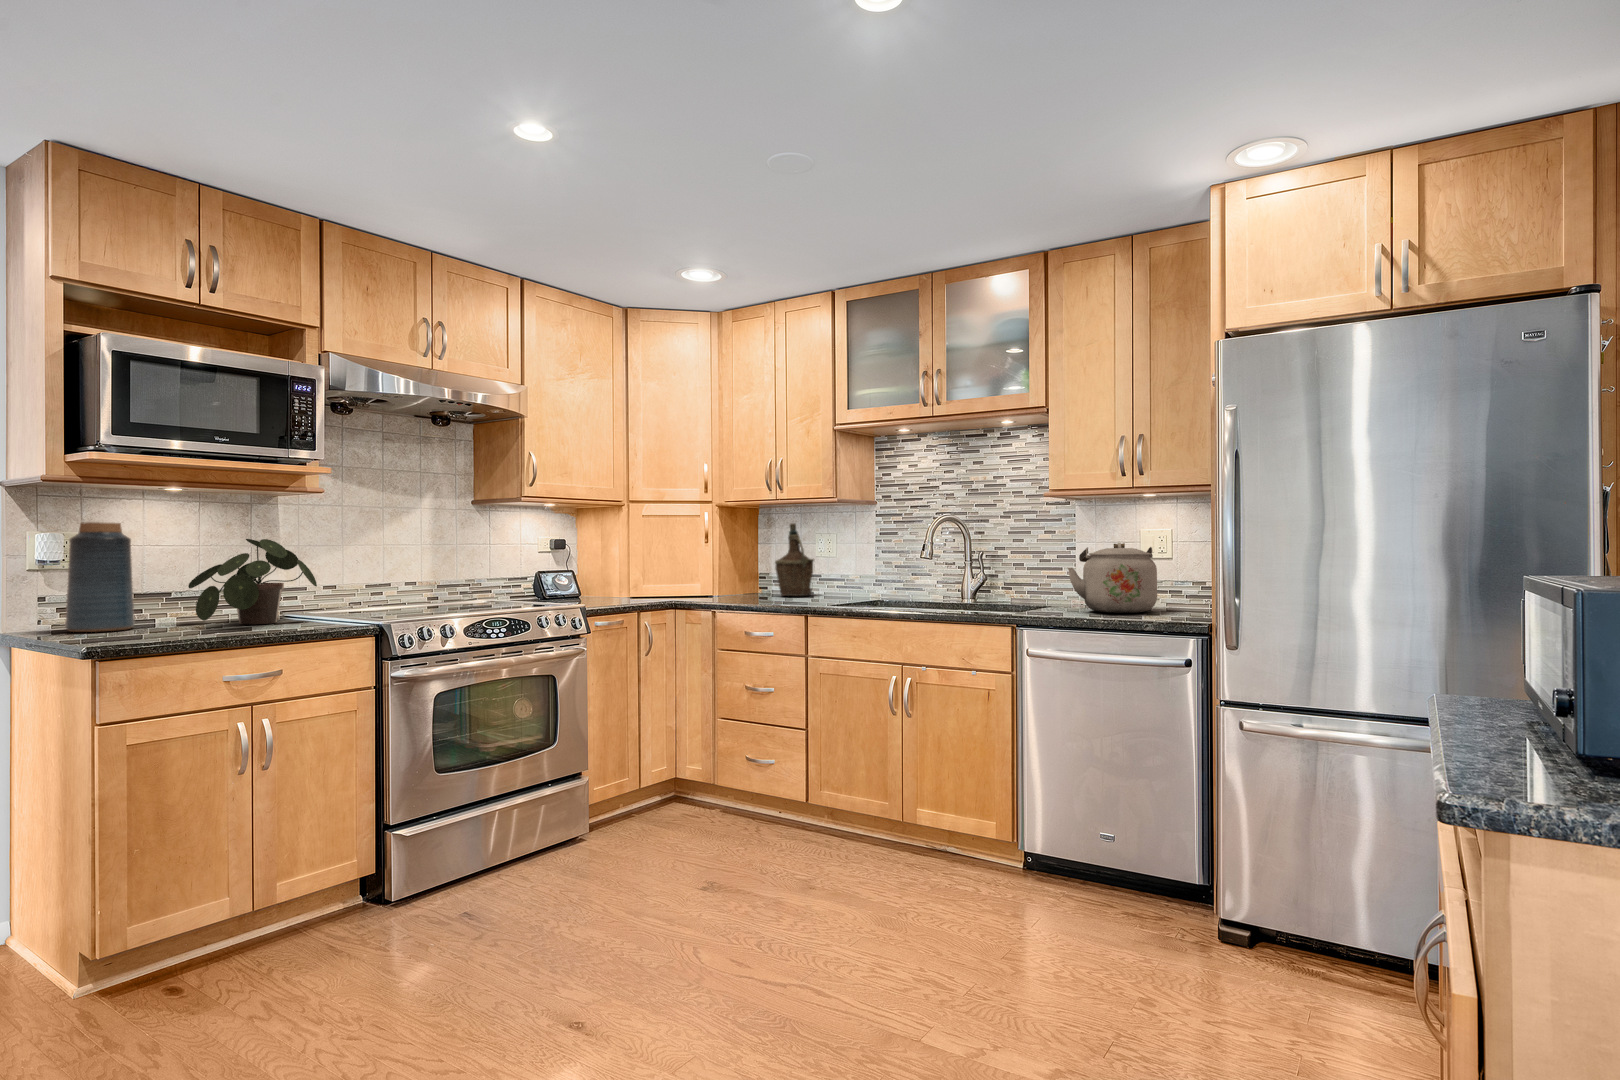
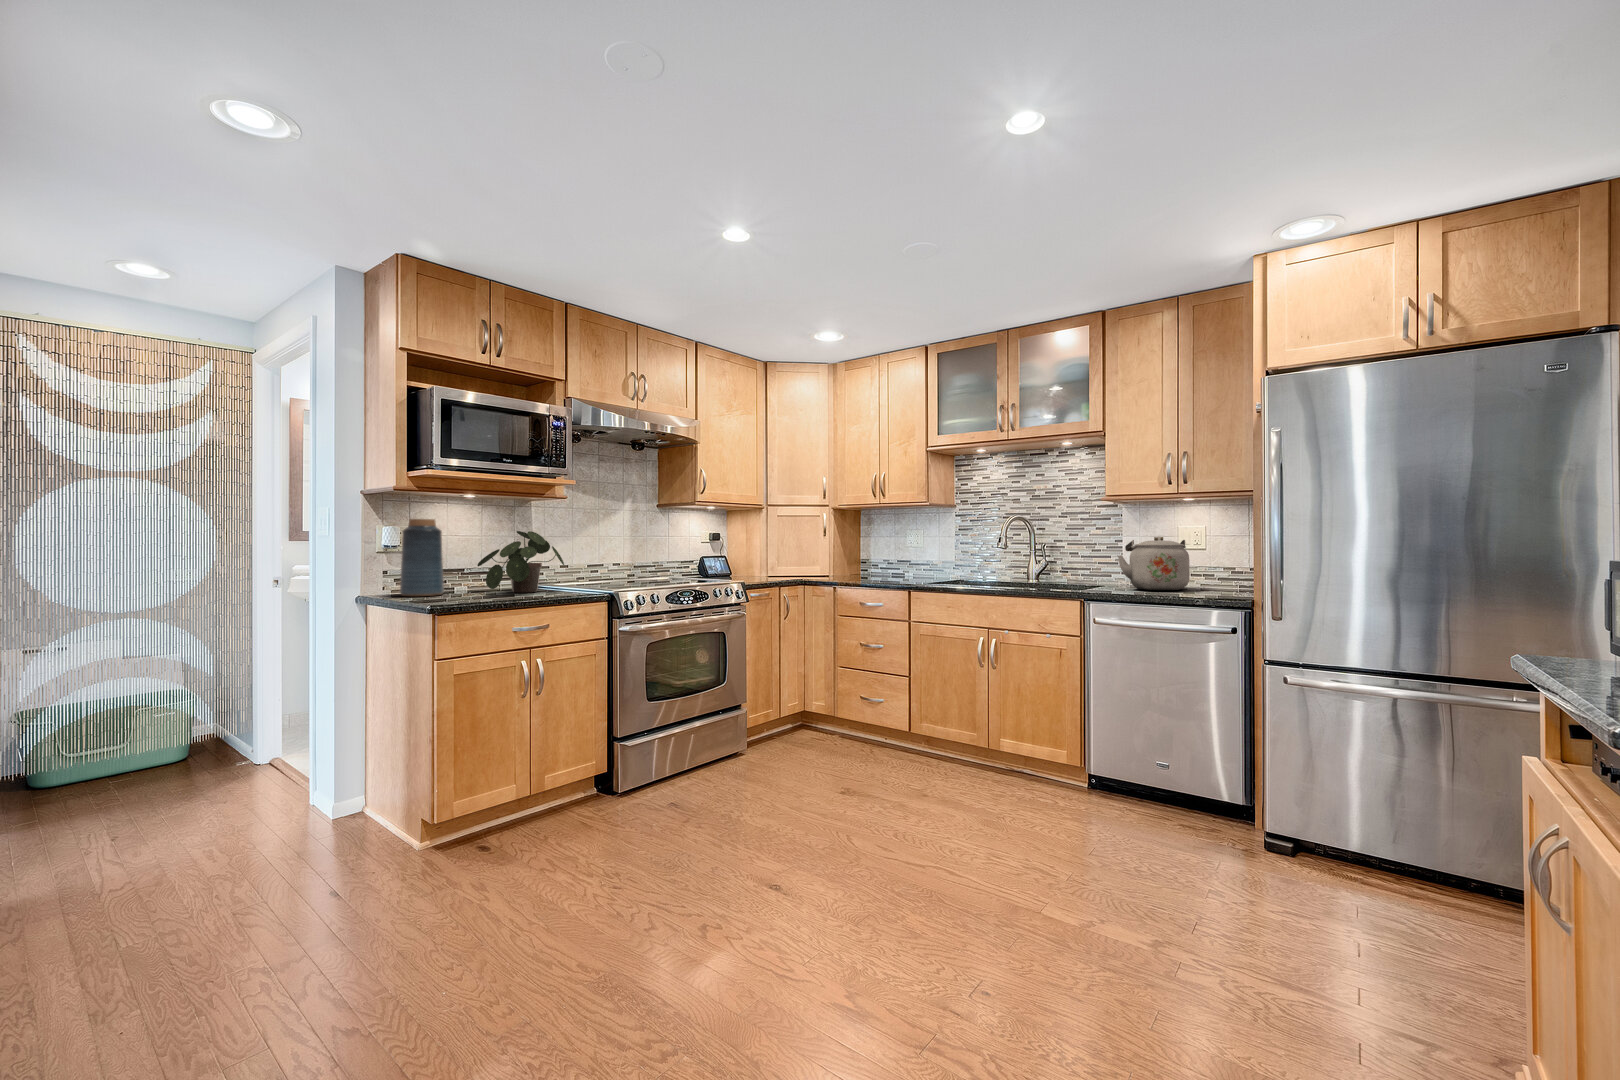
bottle: present [775,523,814,596] -> none [878,522,909,577]

